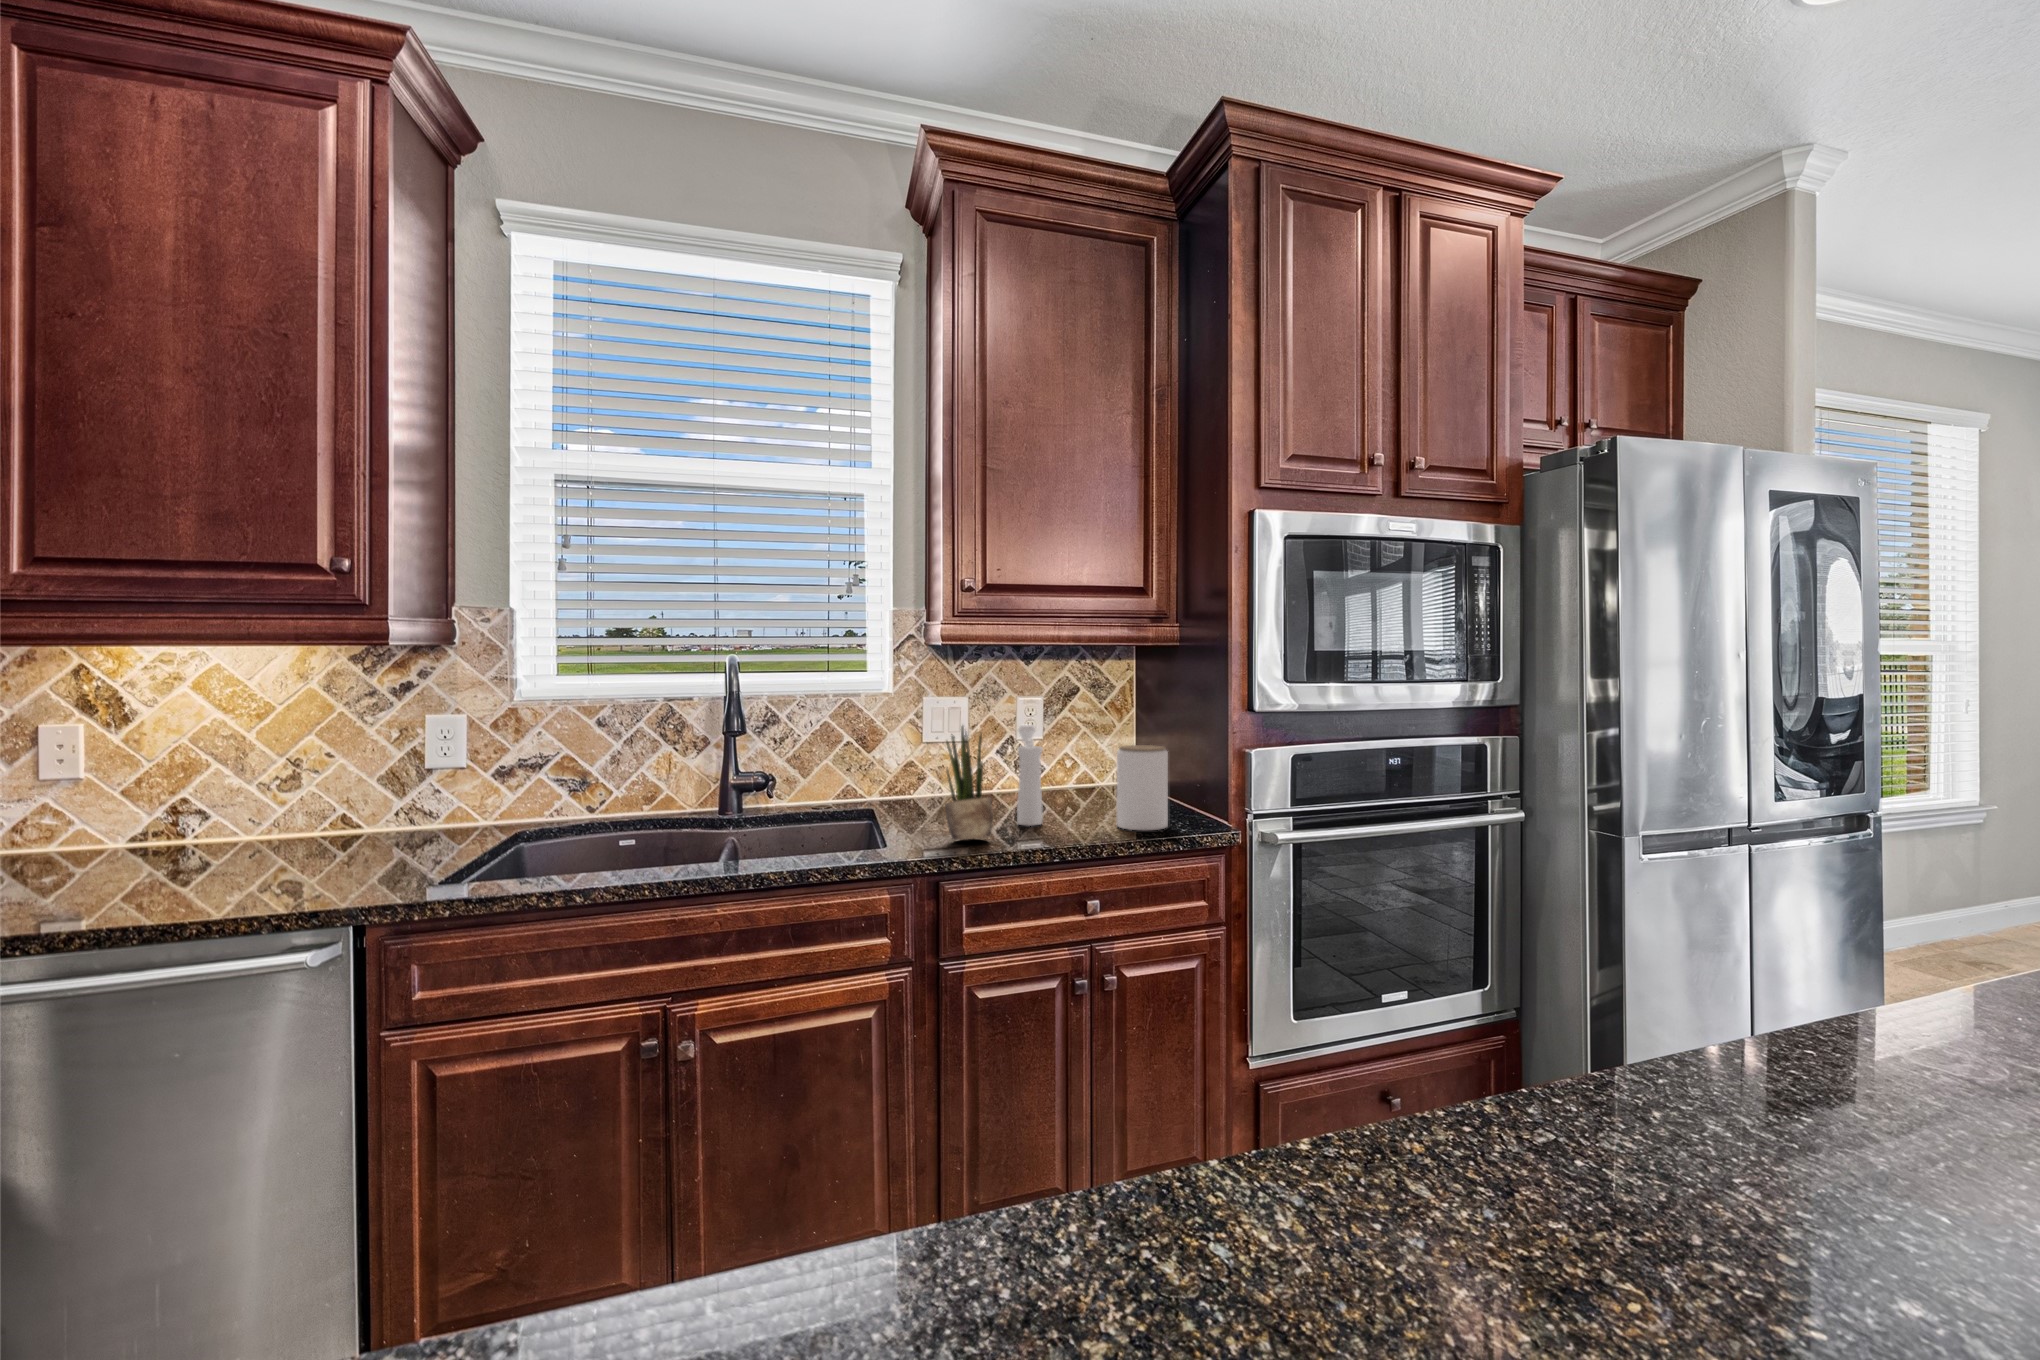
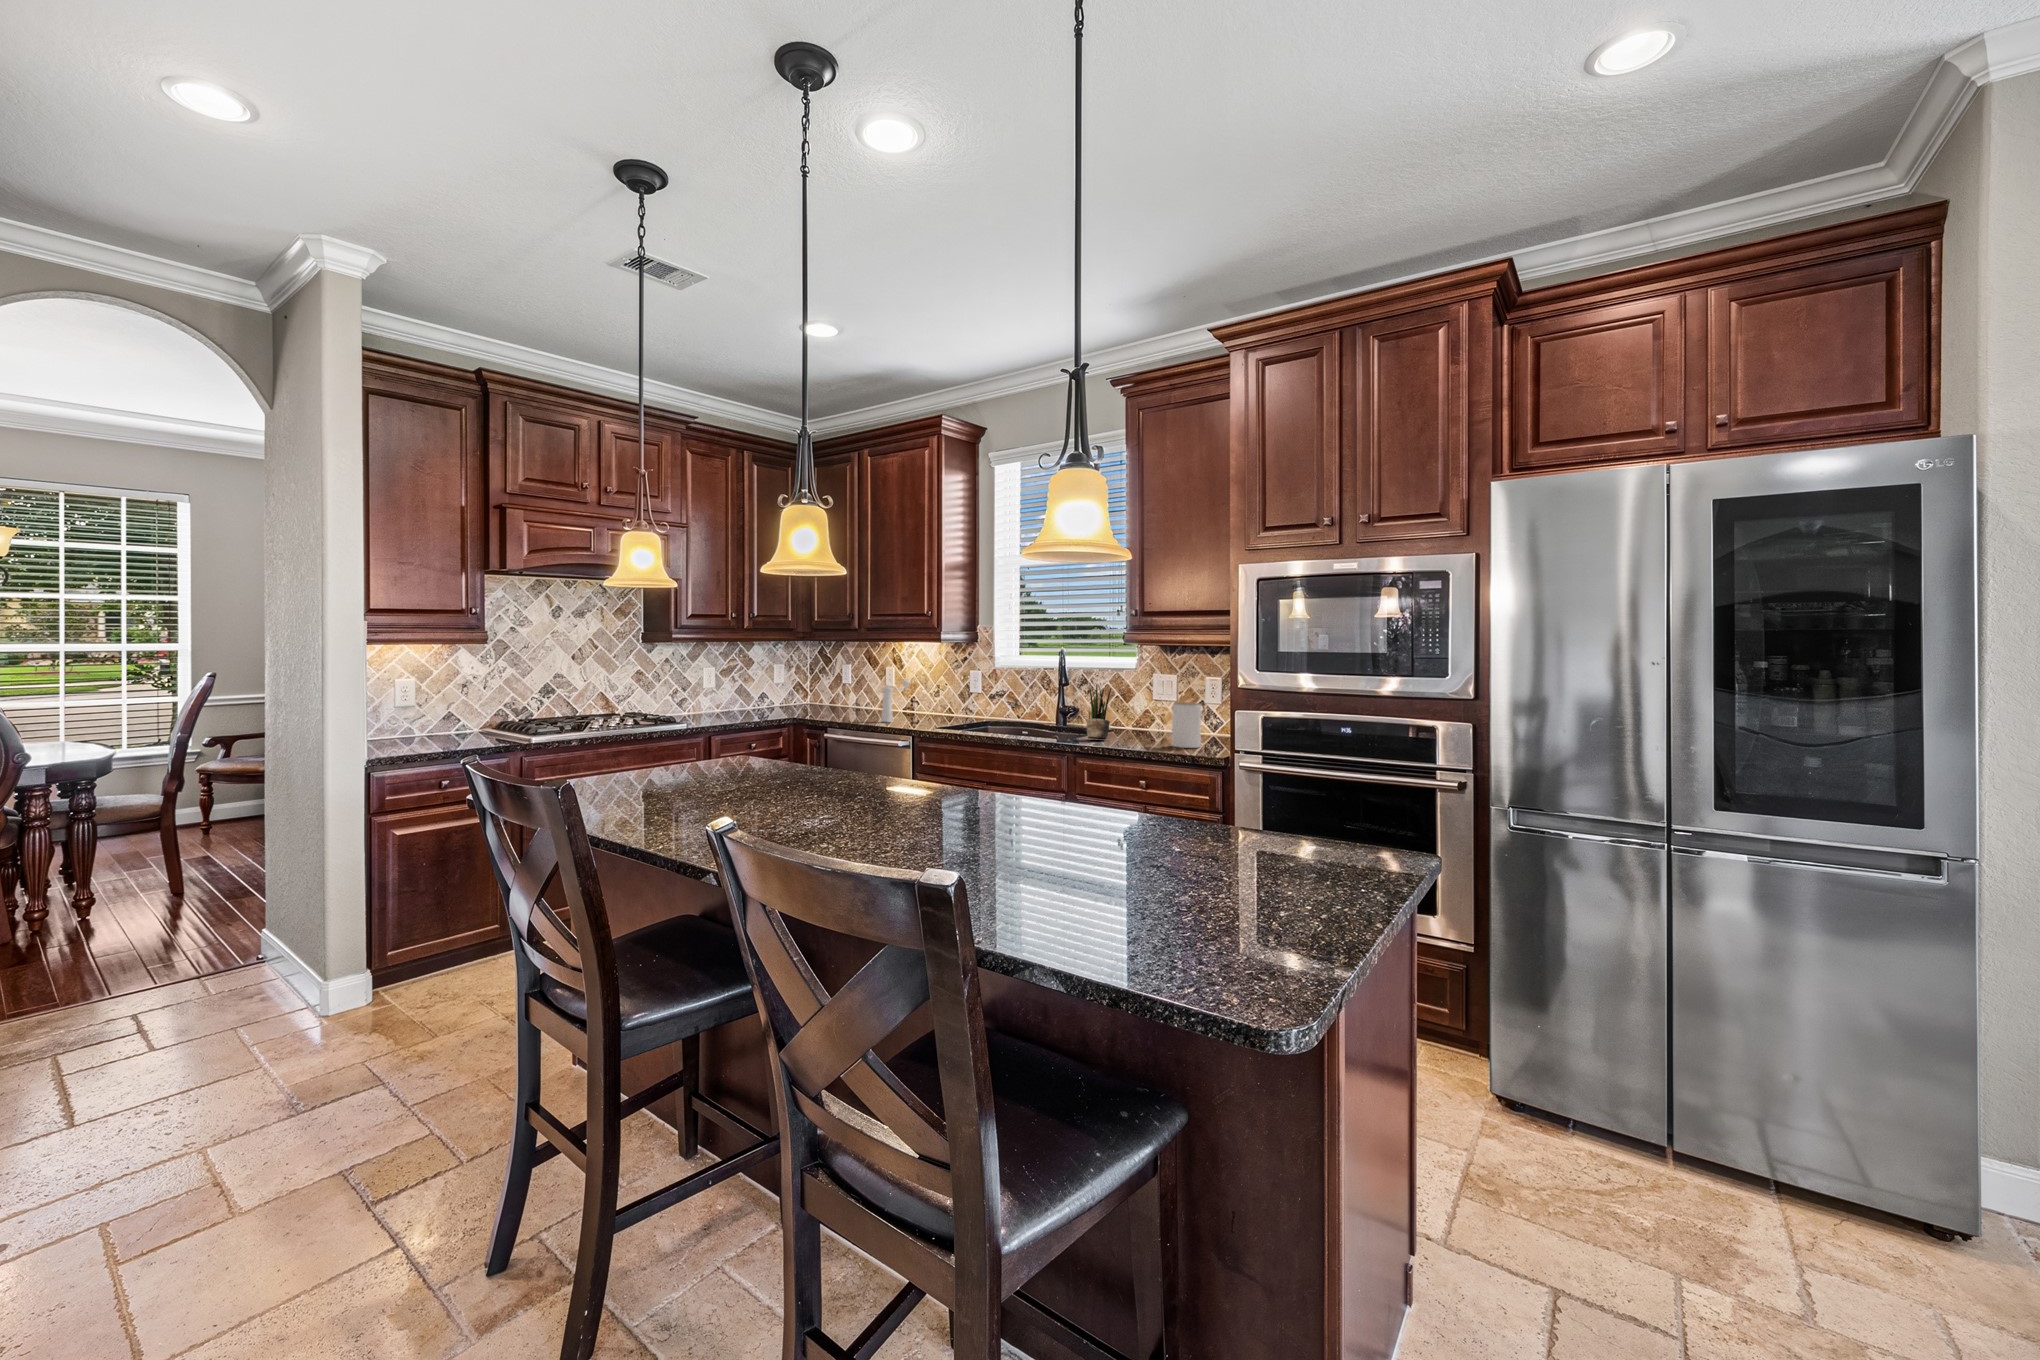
pepper mill: present [1017,725,1043,826] -> present [881,680,910,722]

